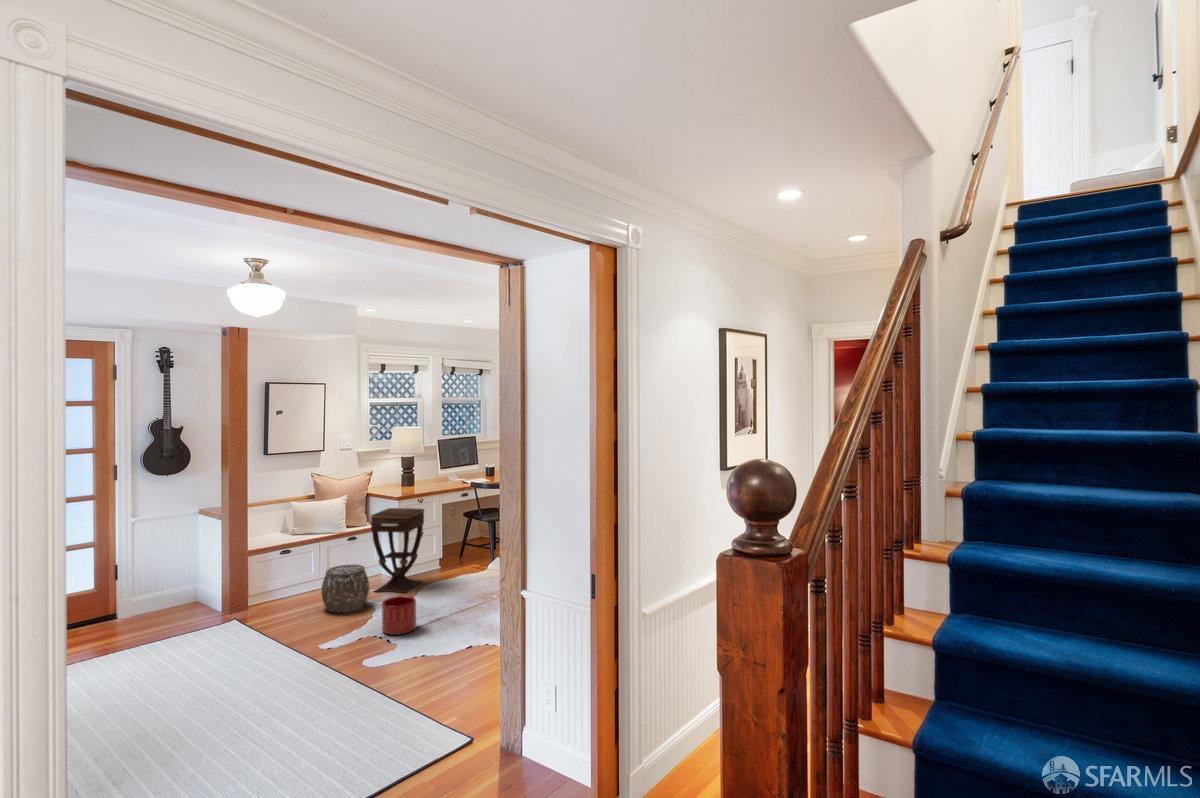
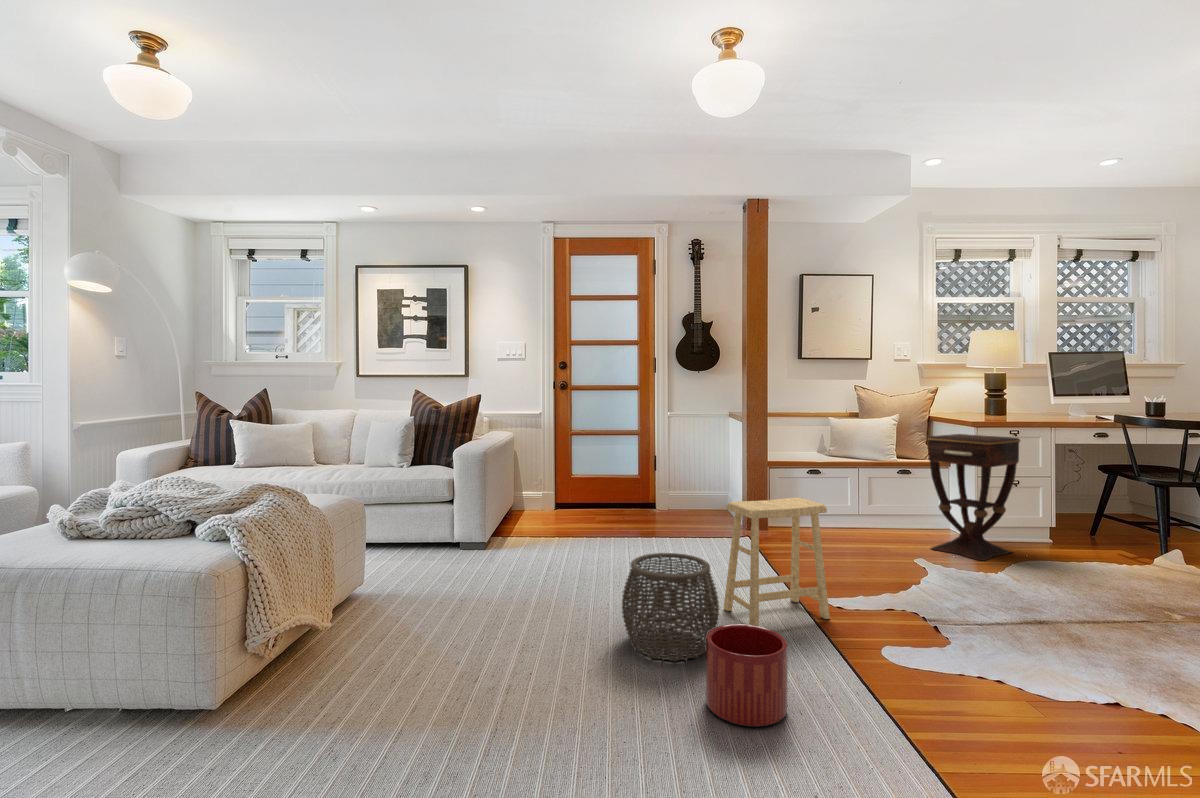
woven basket: present [321,564,369,612] -> present [622,553,719,661]
footstool: none [245,587,323,689] -> present [724,498,830,626]
planter: present [382,596,416,635] -> present [706,624,788,727]

